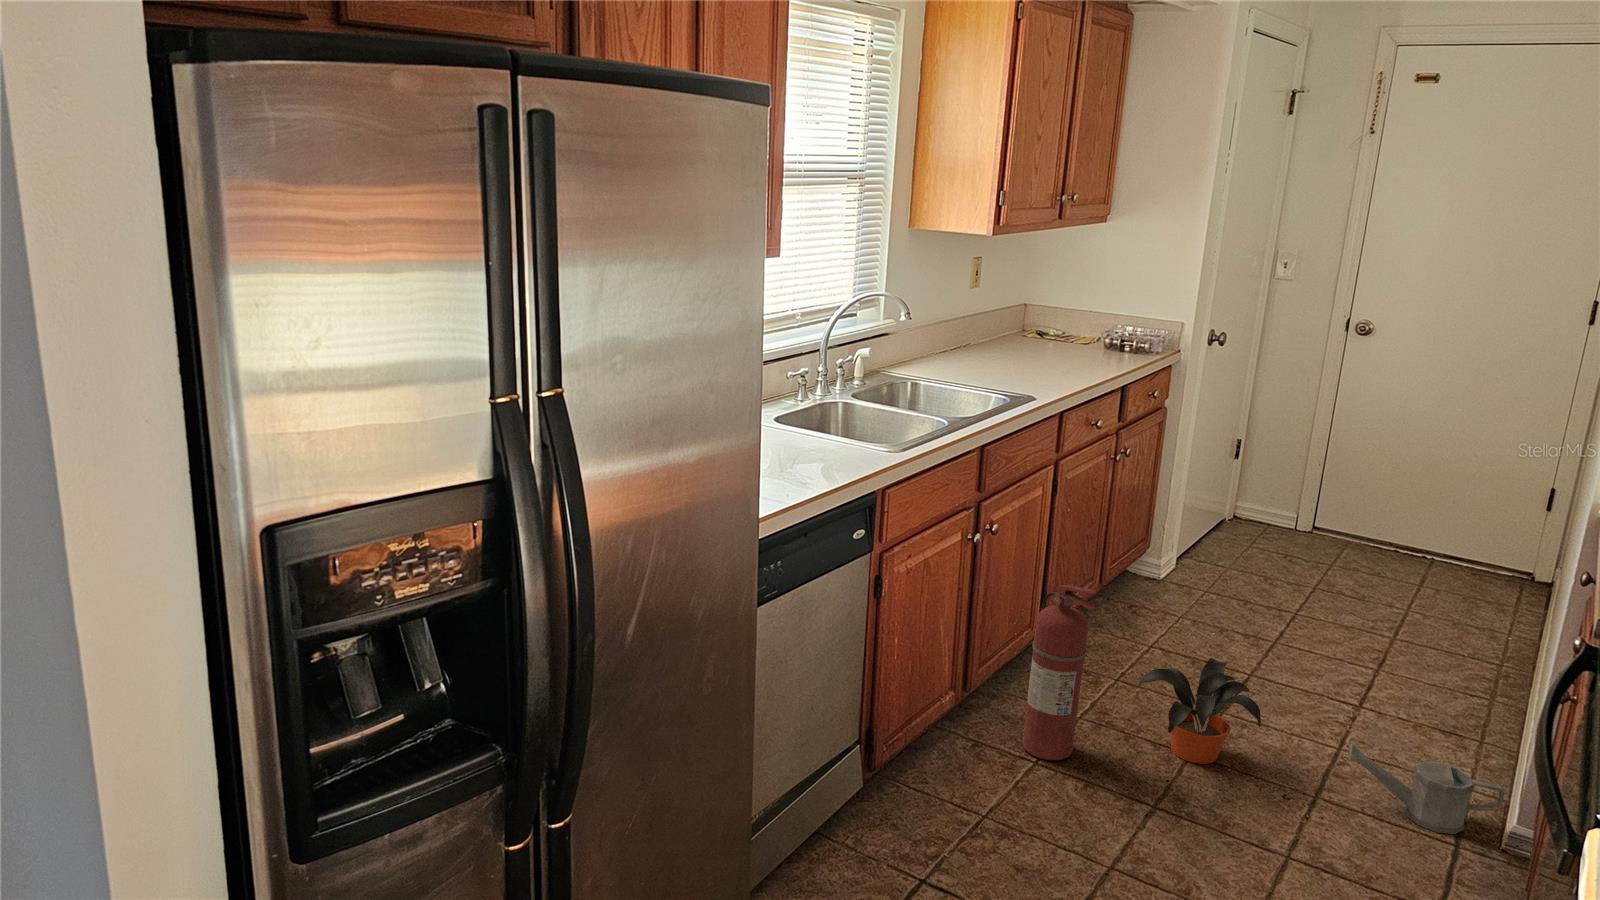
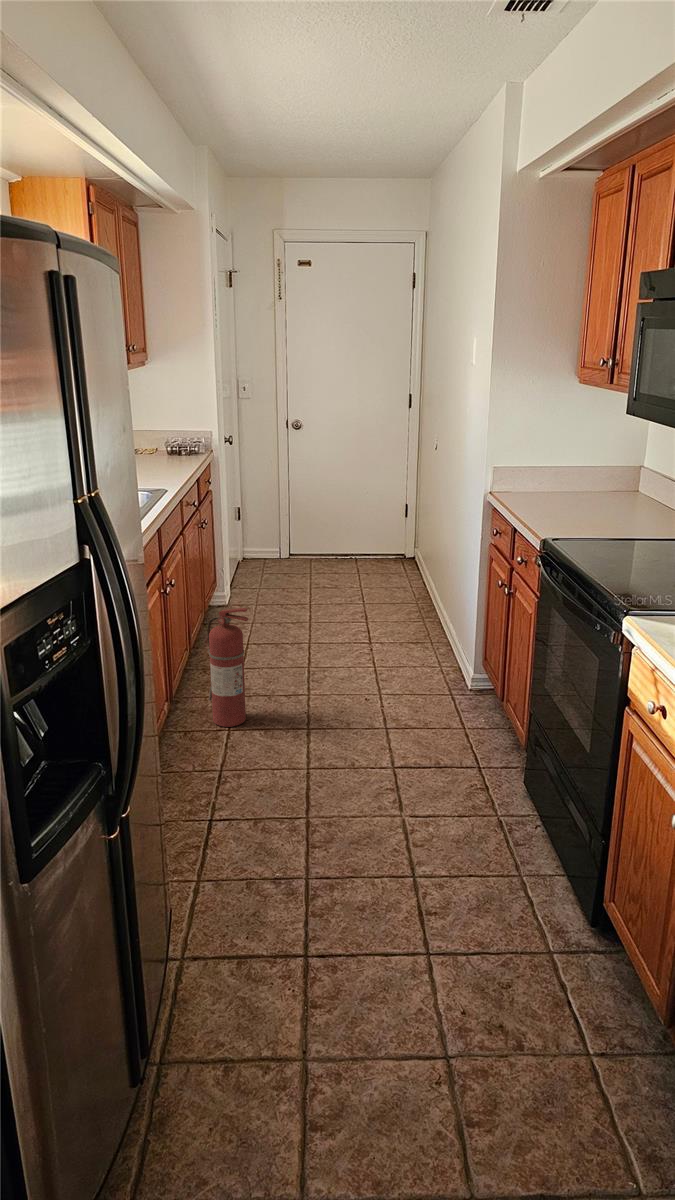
potted plant: present [1137,658,1261,764] -> none [271,635,346,700]
watering can: present [1348,744,1505,834] -> none [391,656,467,693]

